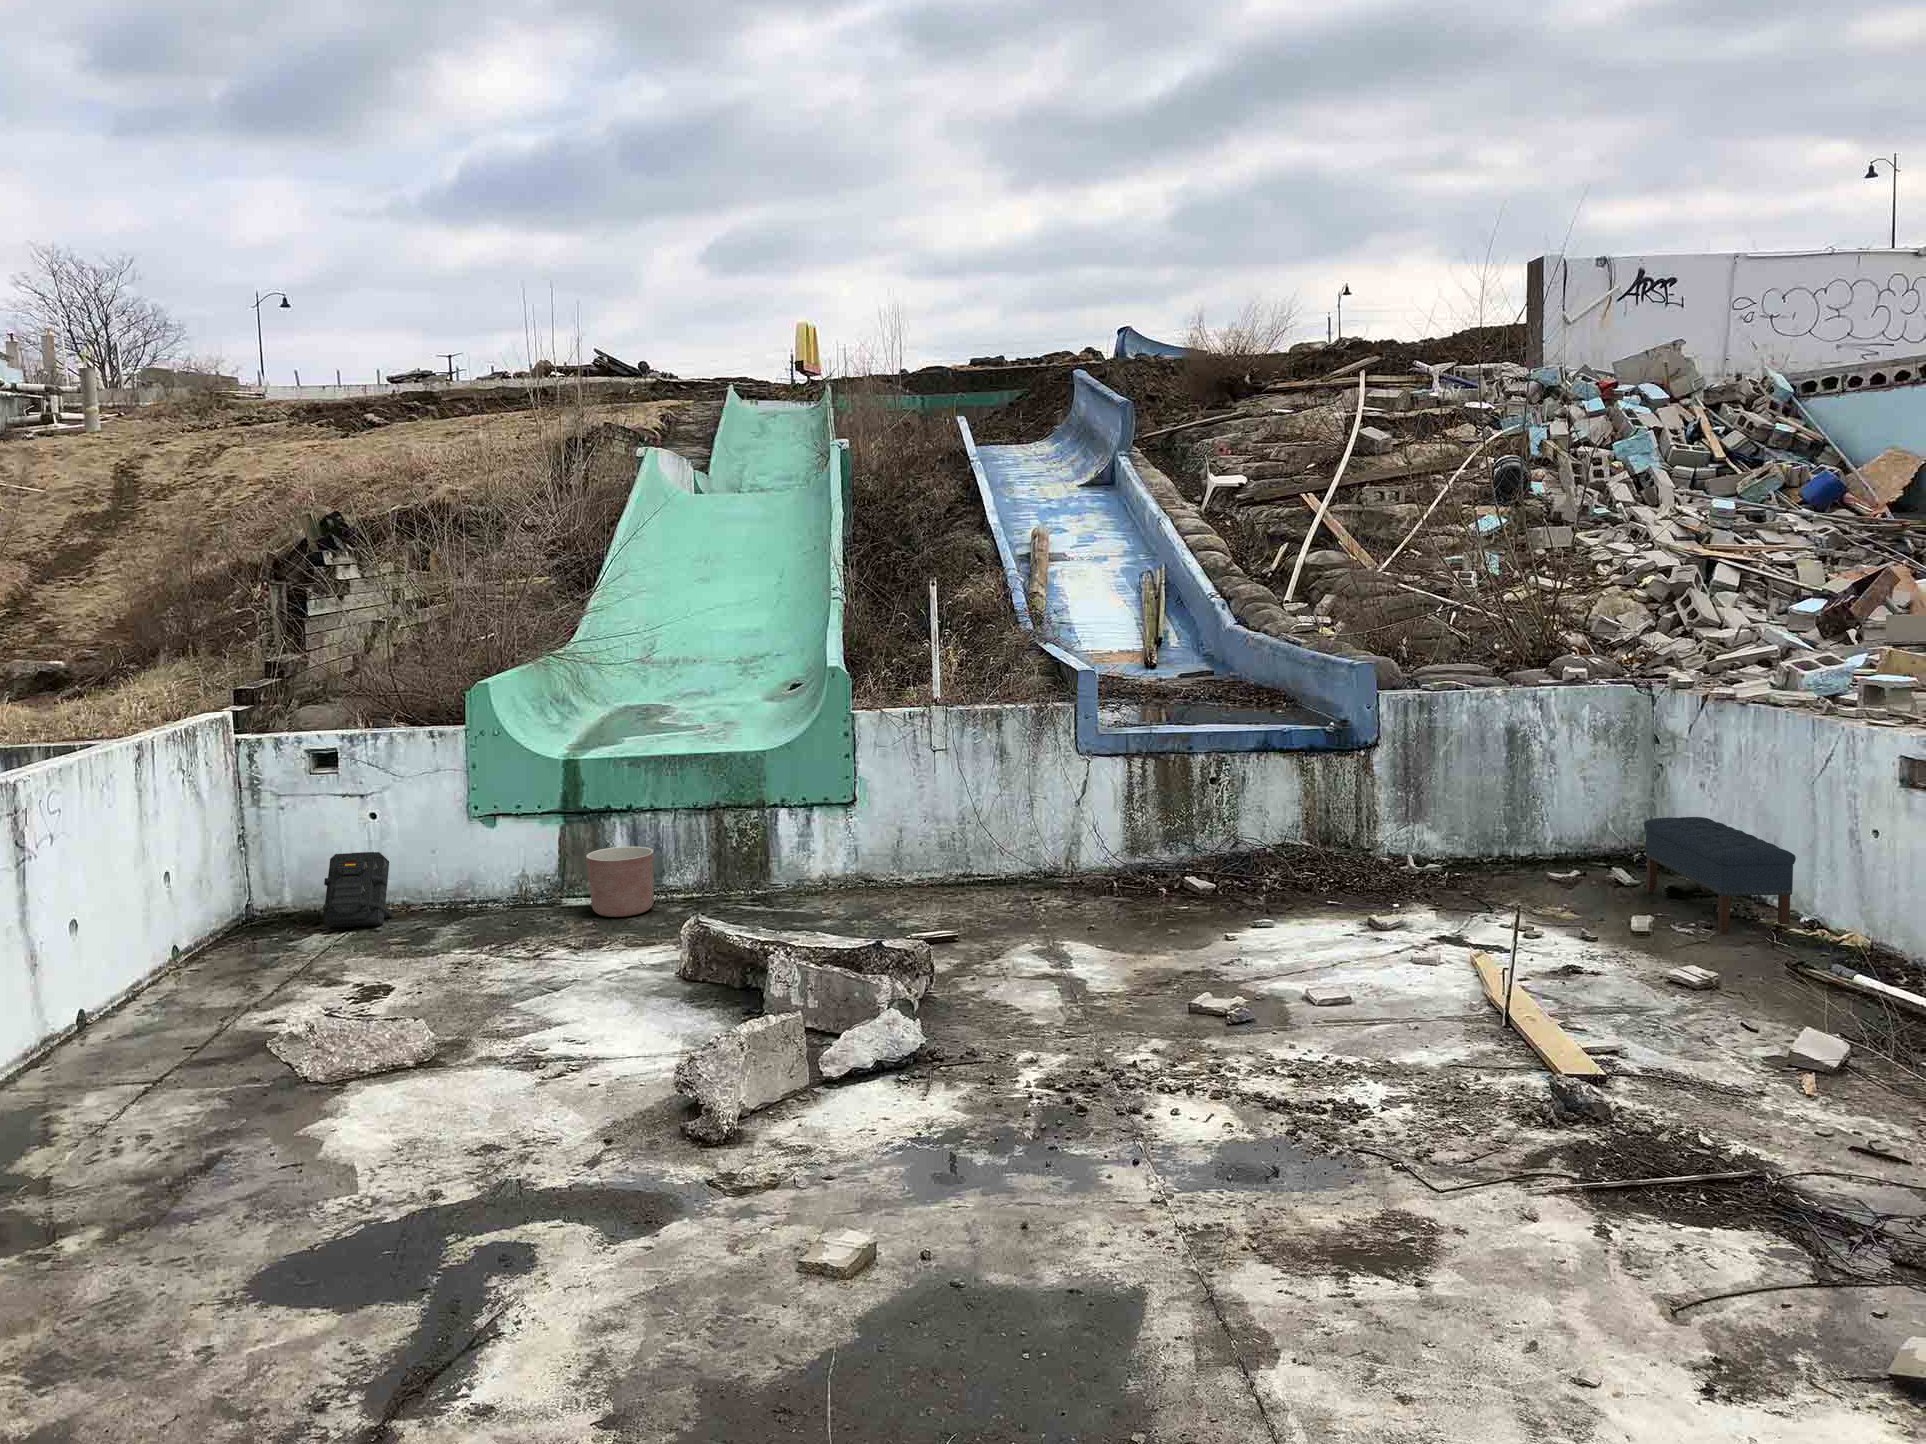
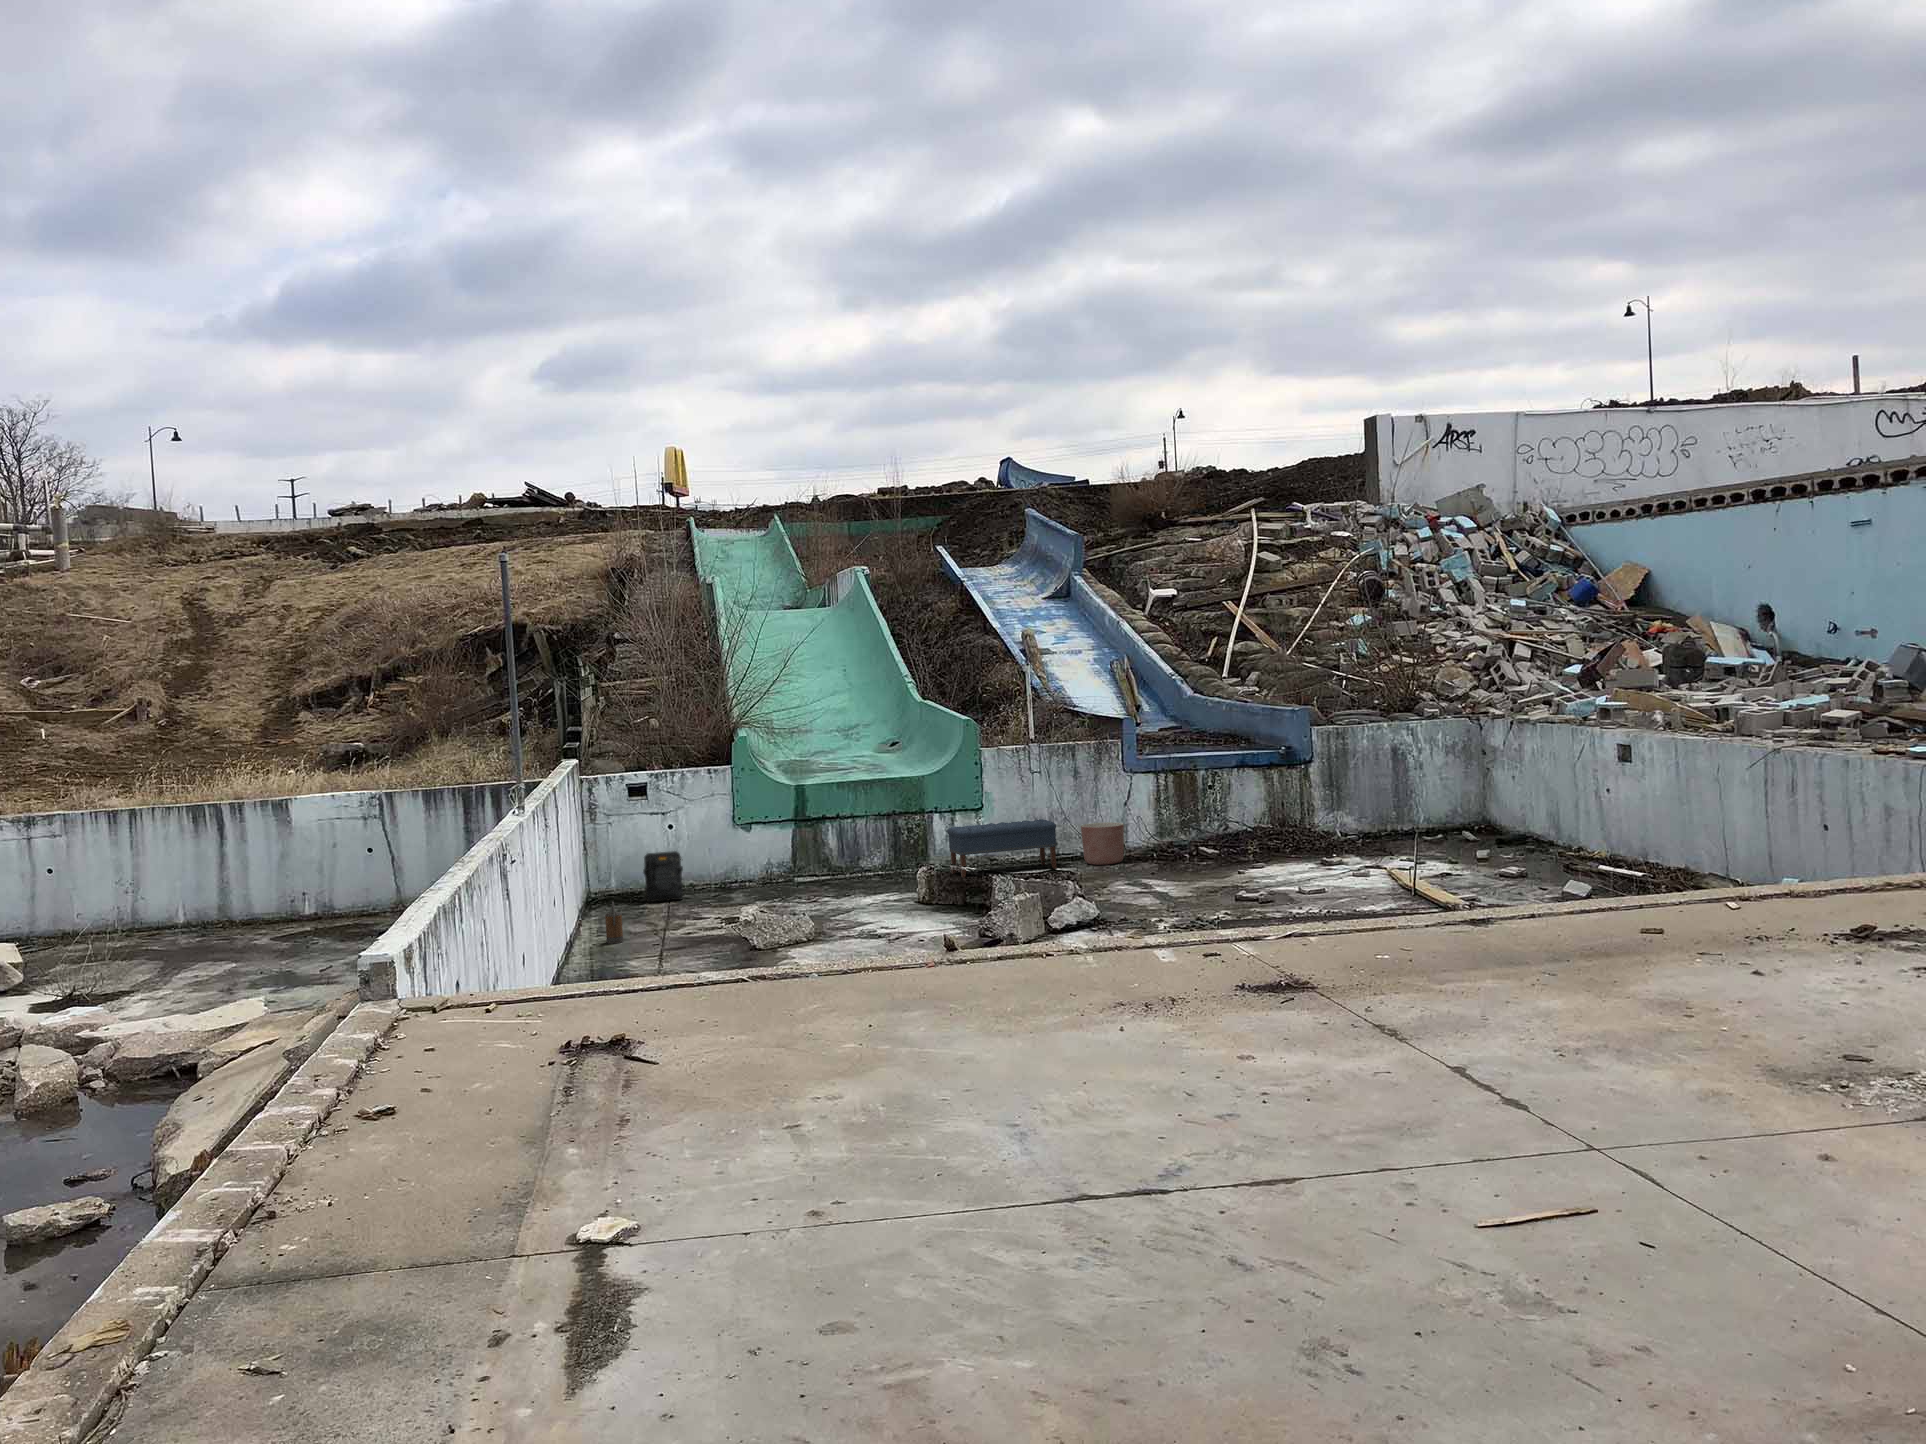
bench: present [1644,817,1796,935] -> present [947,819,1057,878]
planter: present [586,846,654,917] -> present [1081,822,1124,865]
watering can: none [69,987,106,1058] -> present [605,902,623,944]

